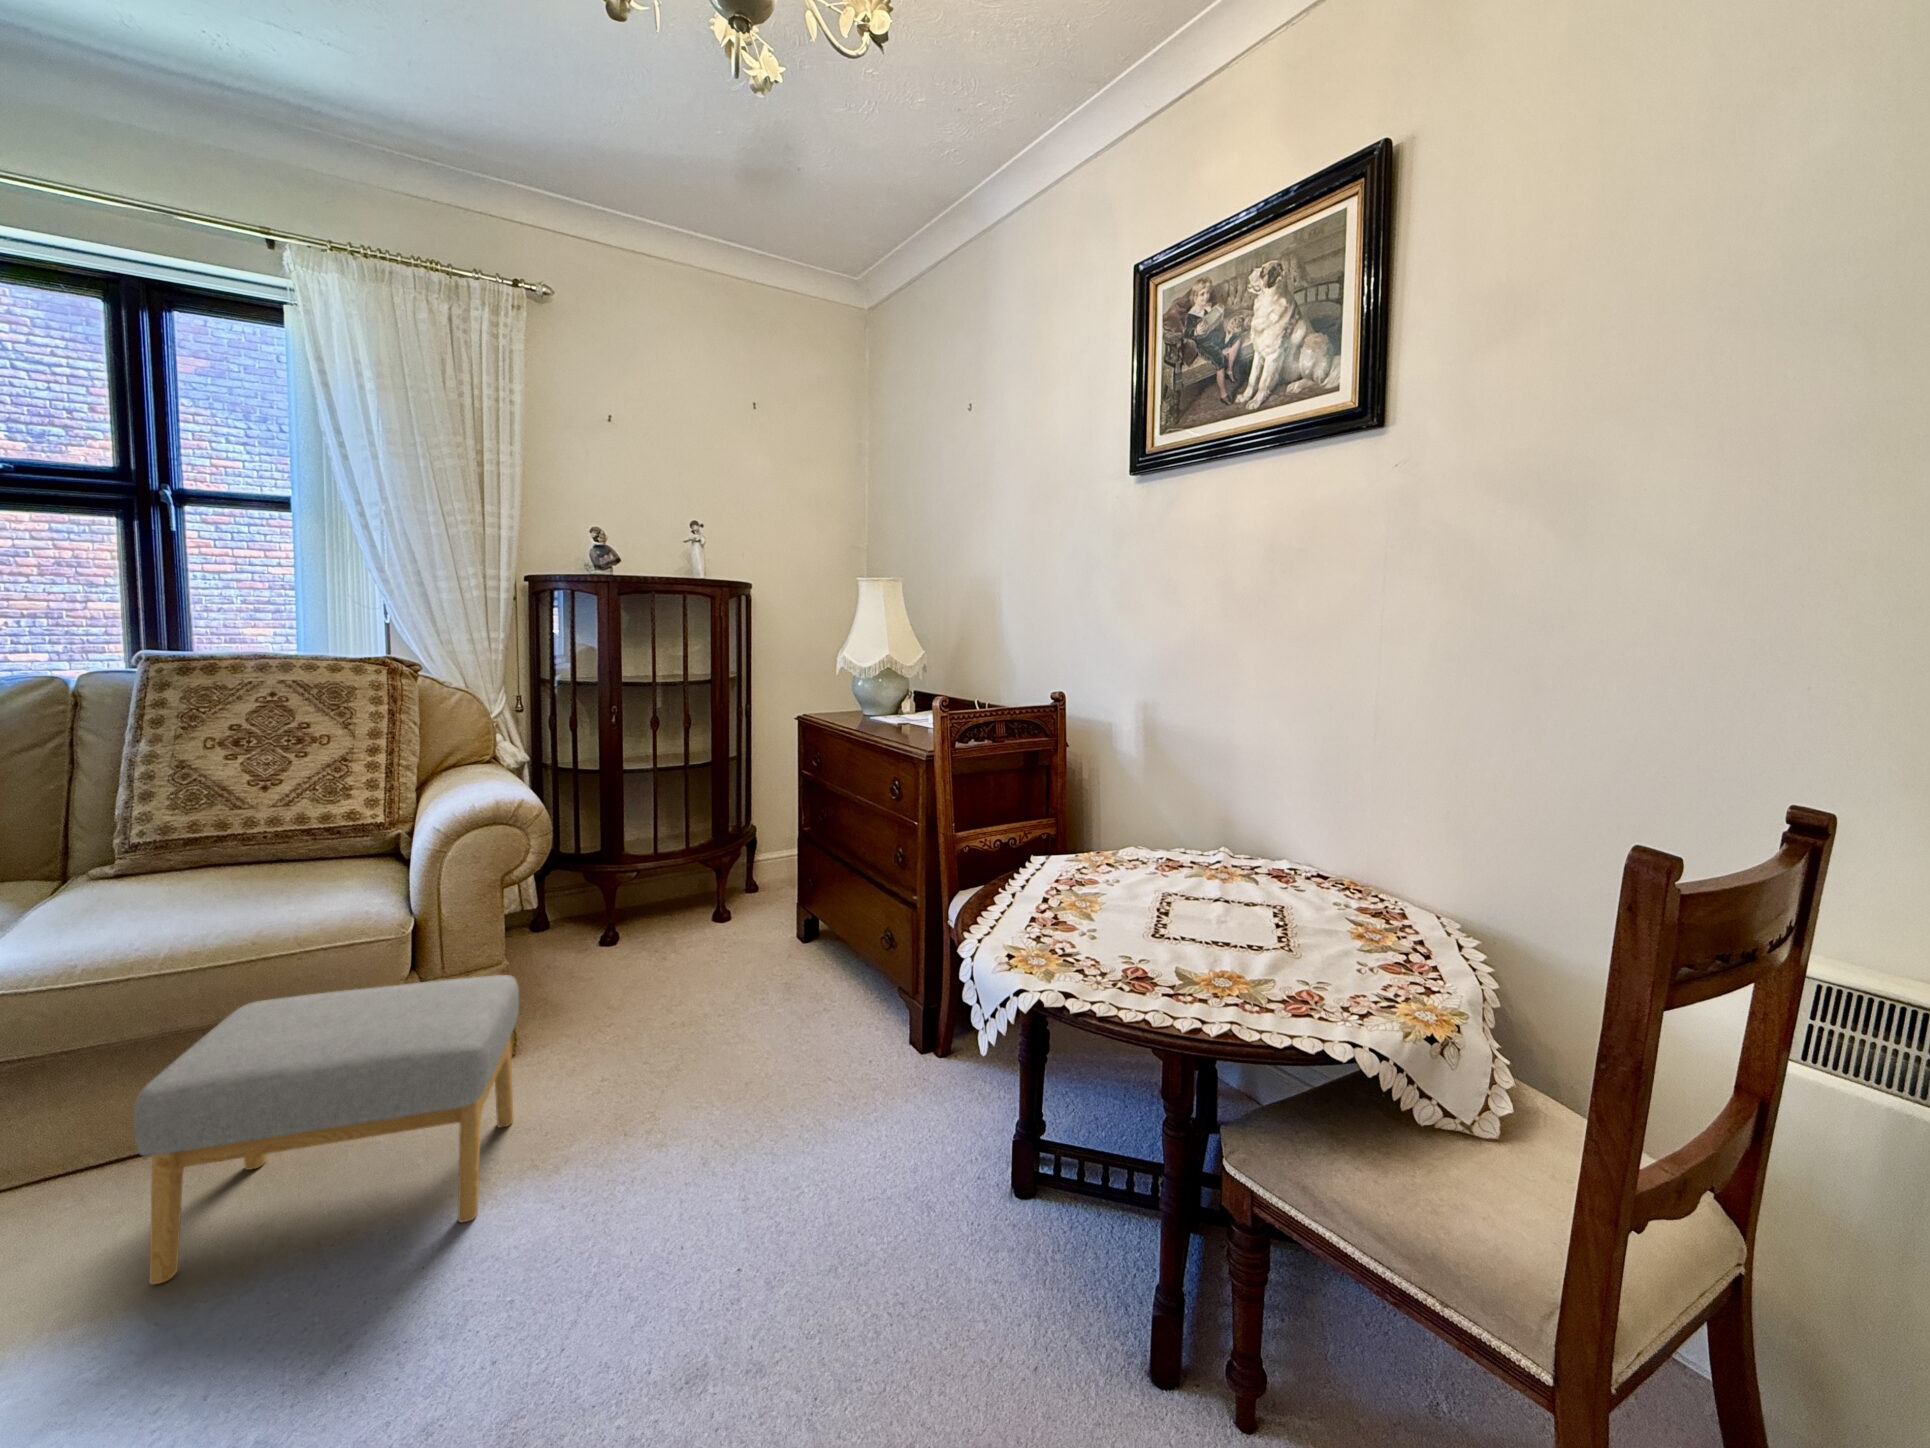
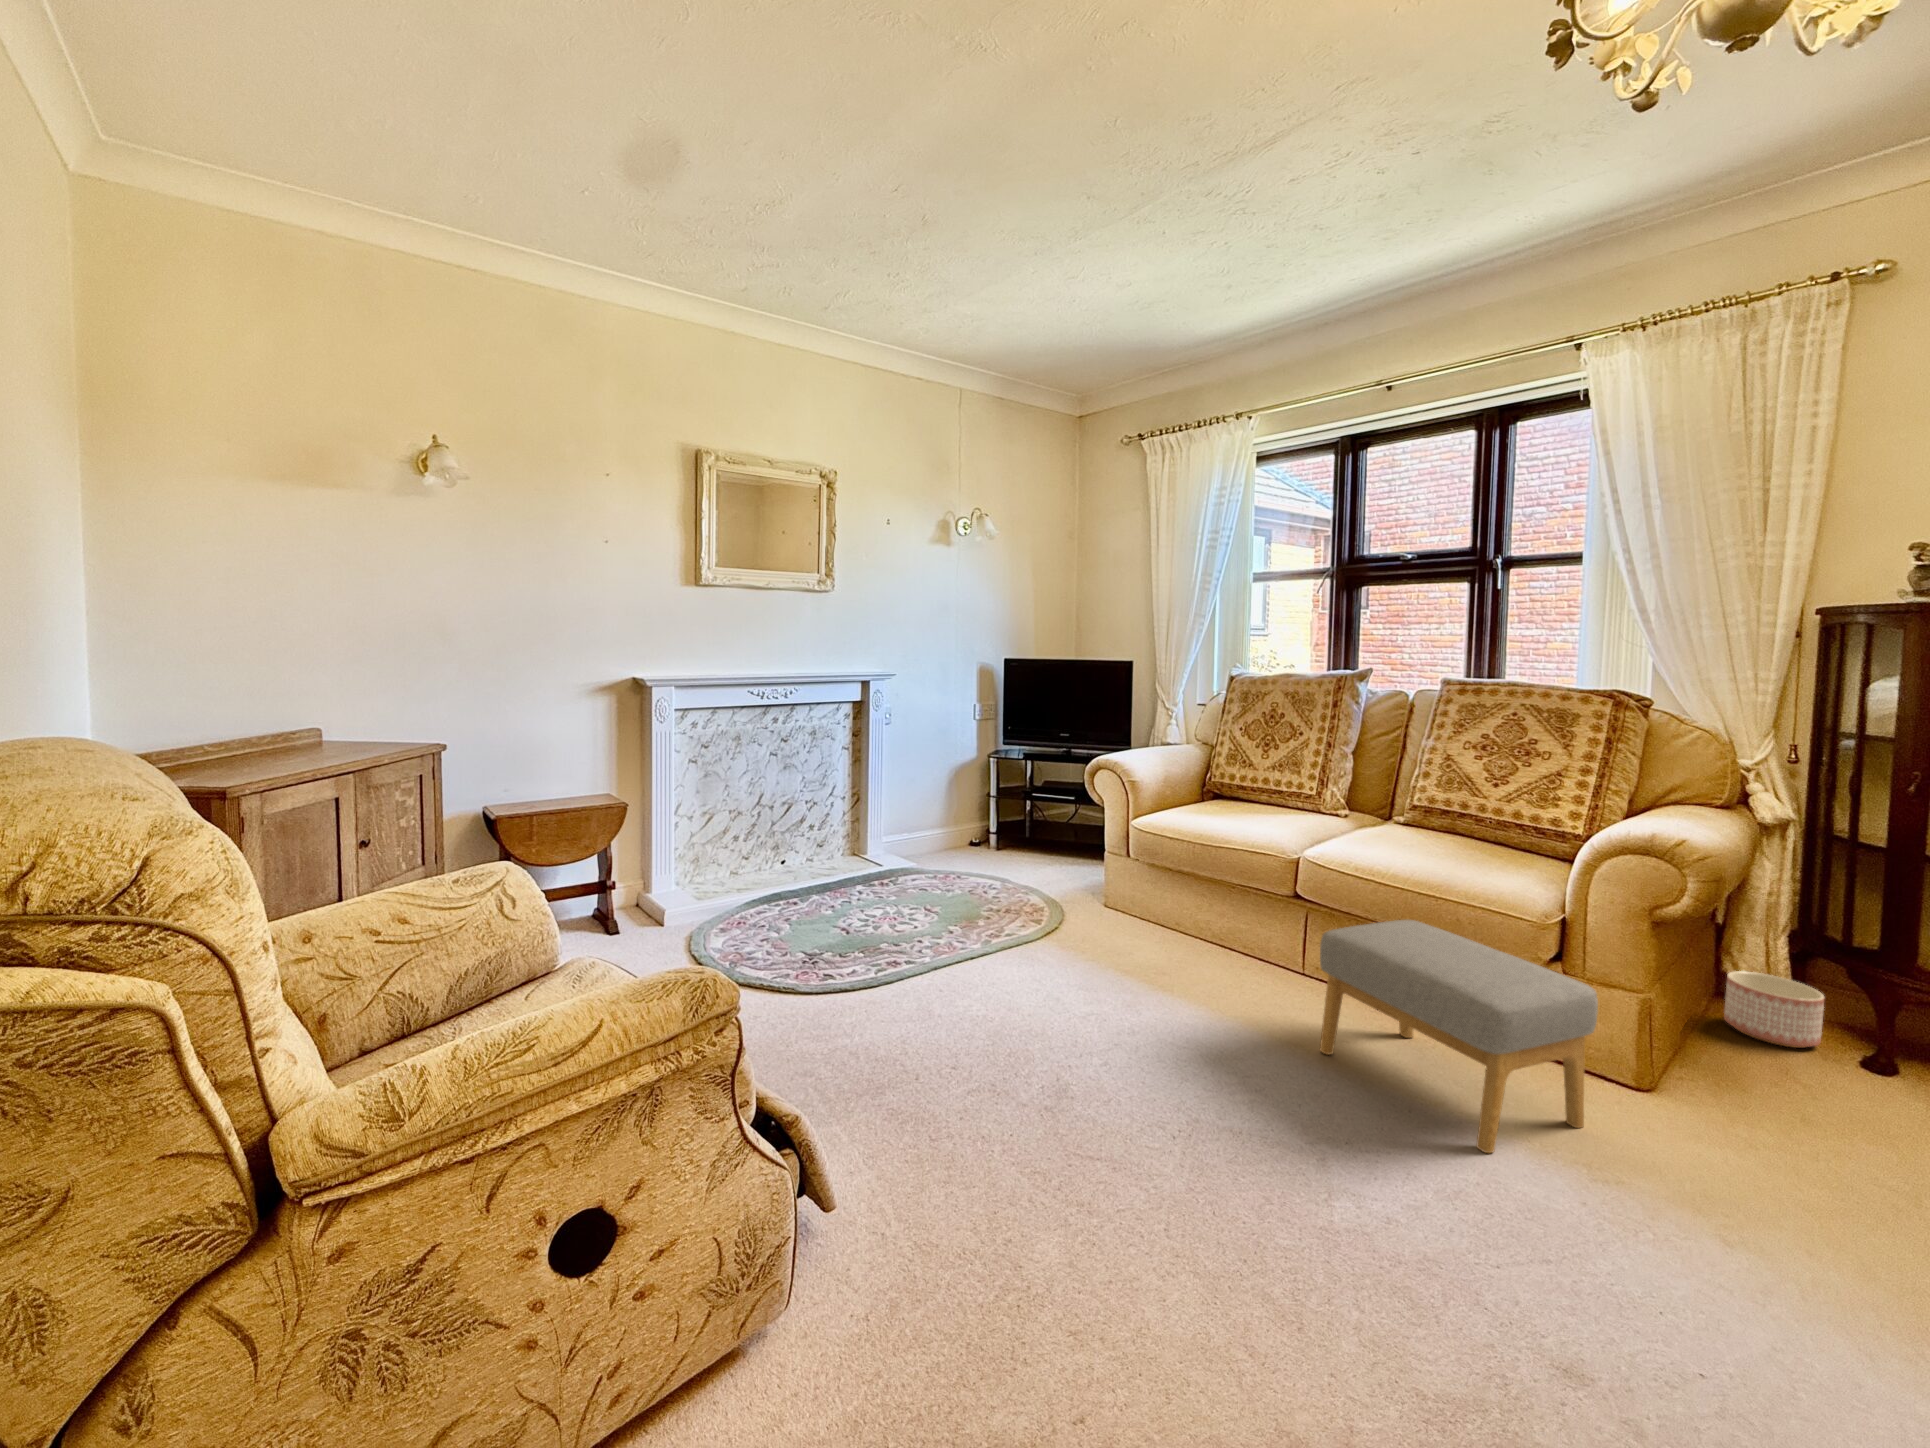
planter: none [506,896,572,957] -> present [1724,971,1824,1048]

